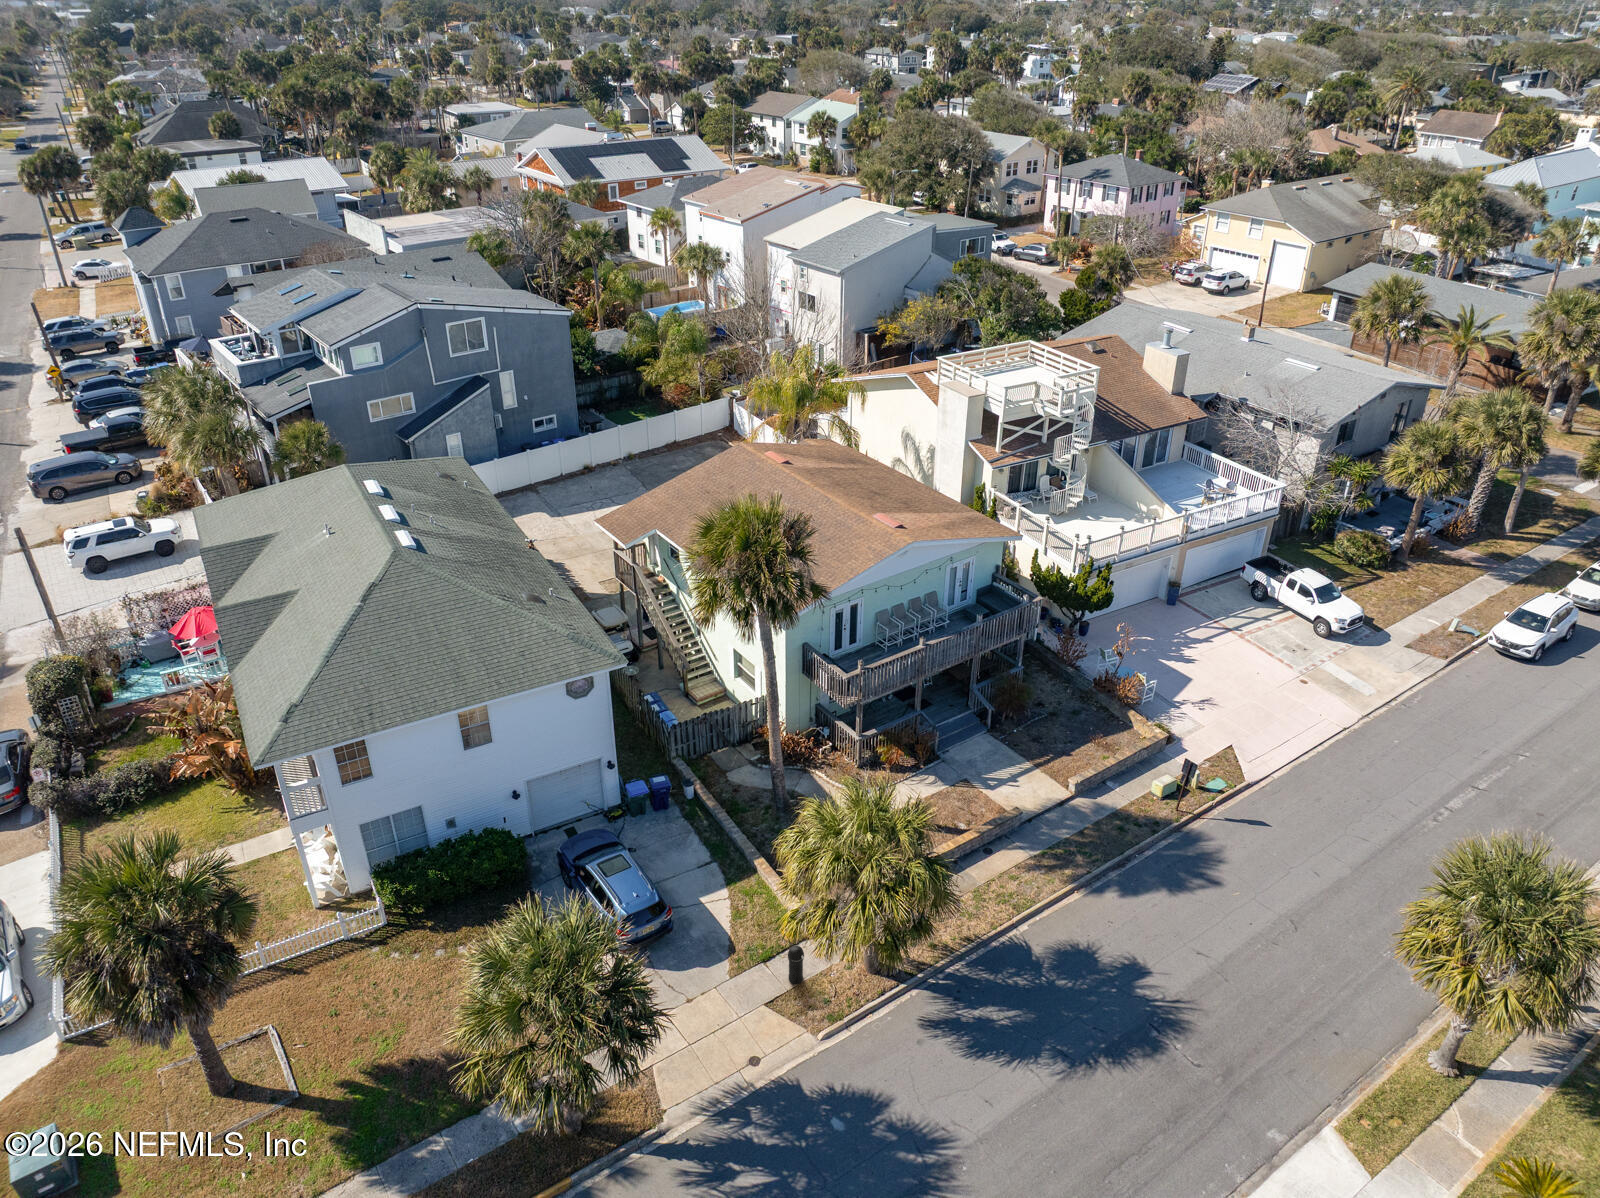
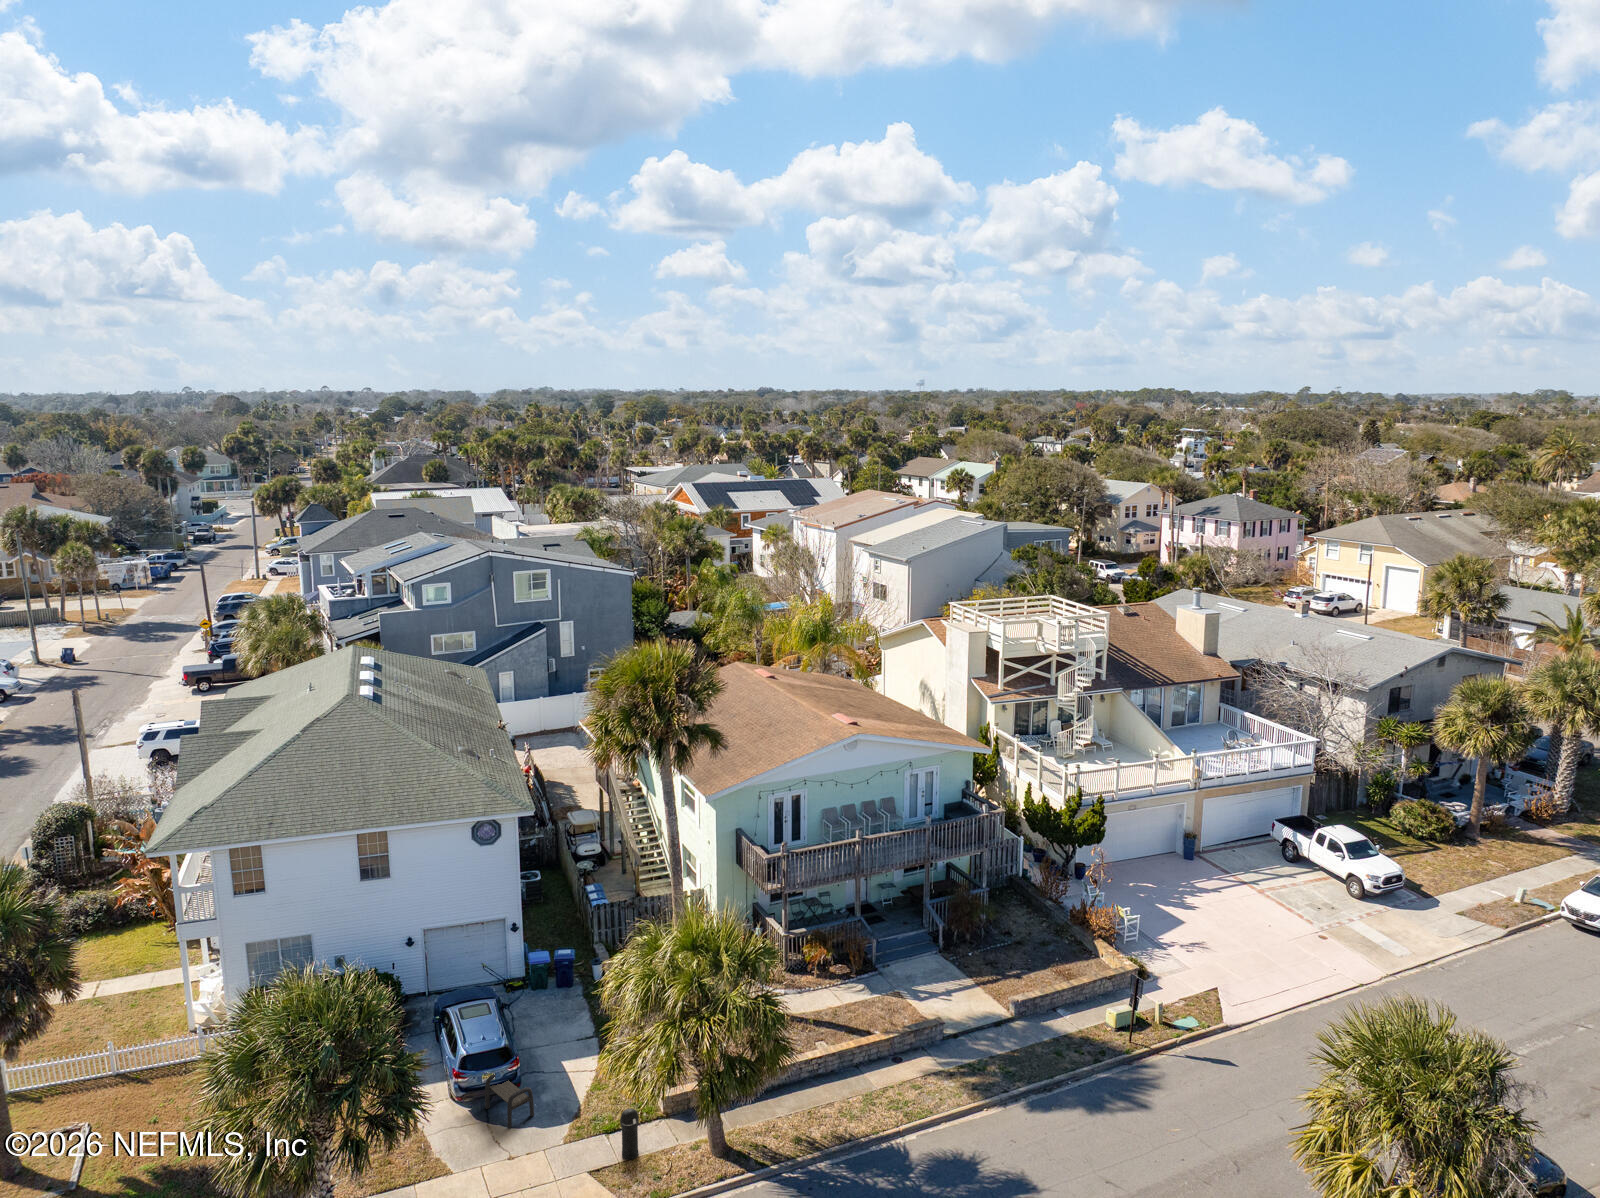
bench: none [646,916,695,968] -> present [485,1074,534,1128]

